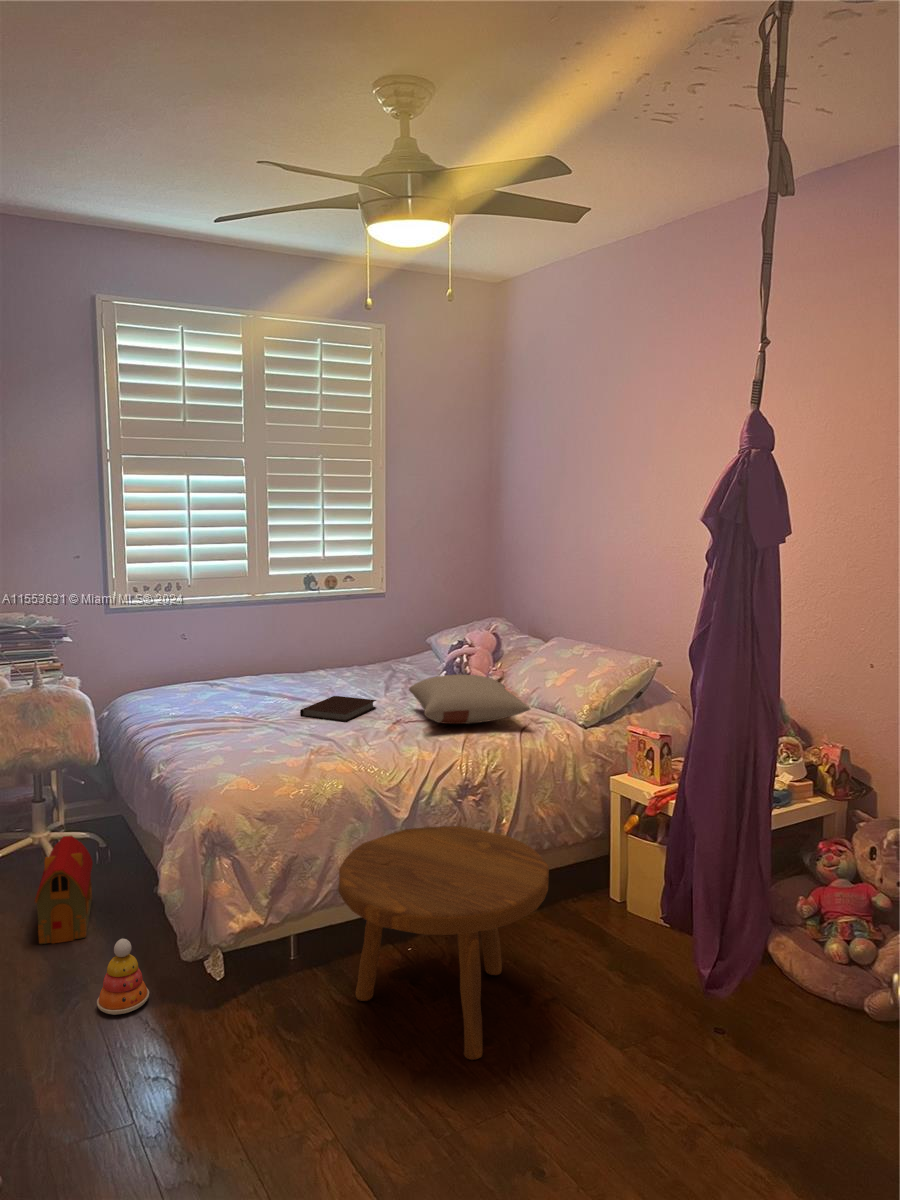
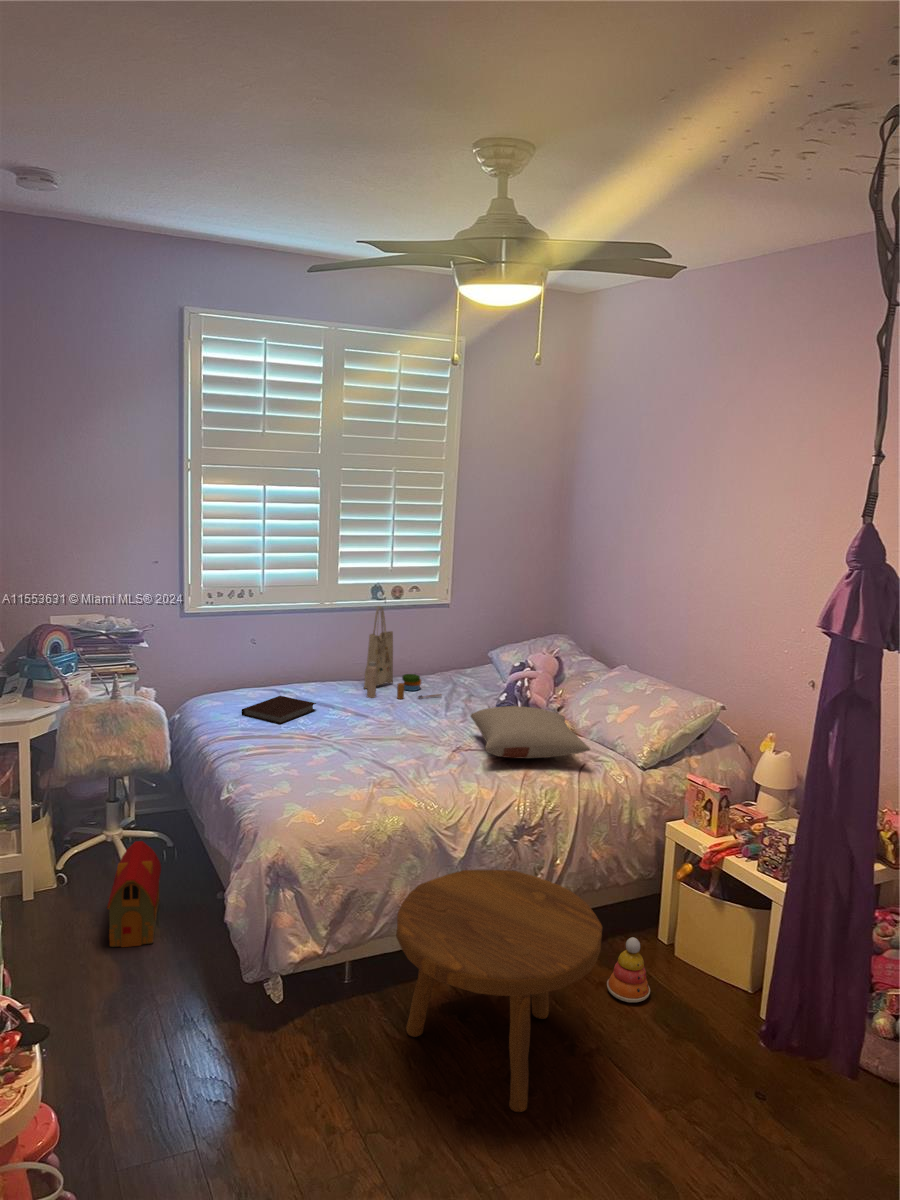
tote bag: none [300,593,381,685] -> present [364,606,441,699]
notebook: present [300,696,376,722] -> present [242,696,316,724]
stacking toy: present [97,939,149,1015] -> present [607,937,650,1002]

